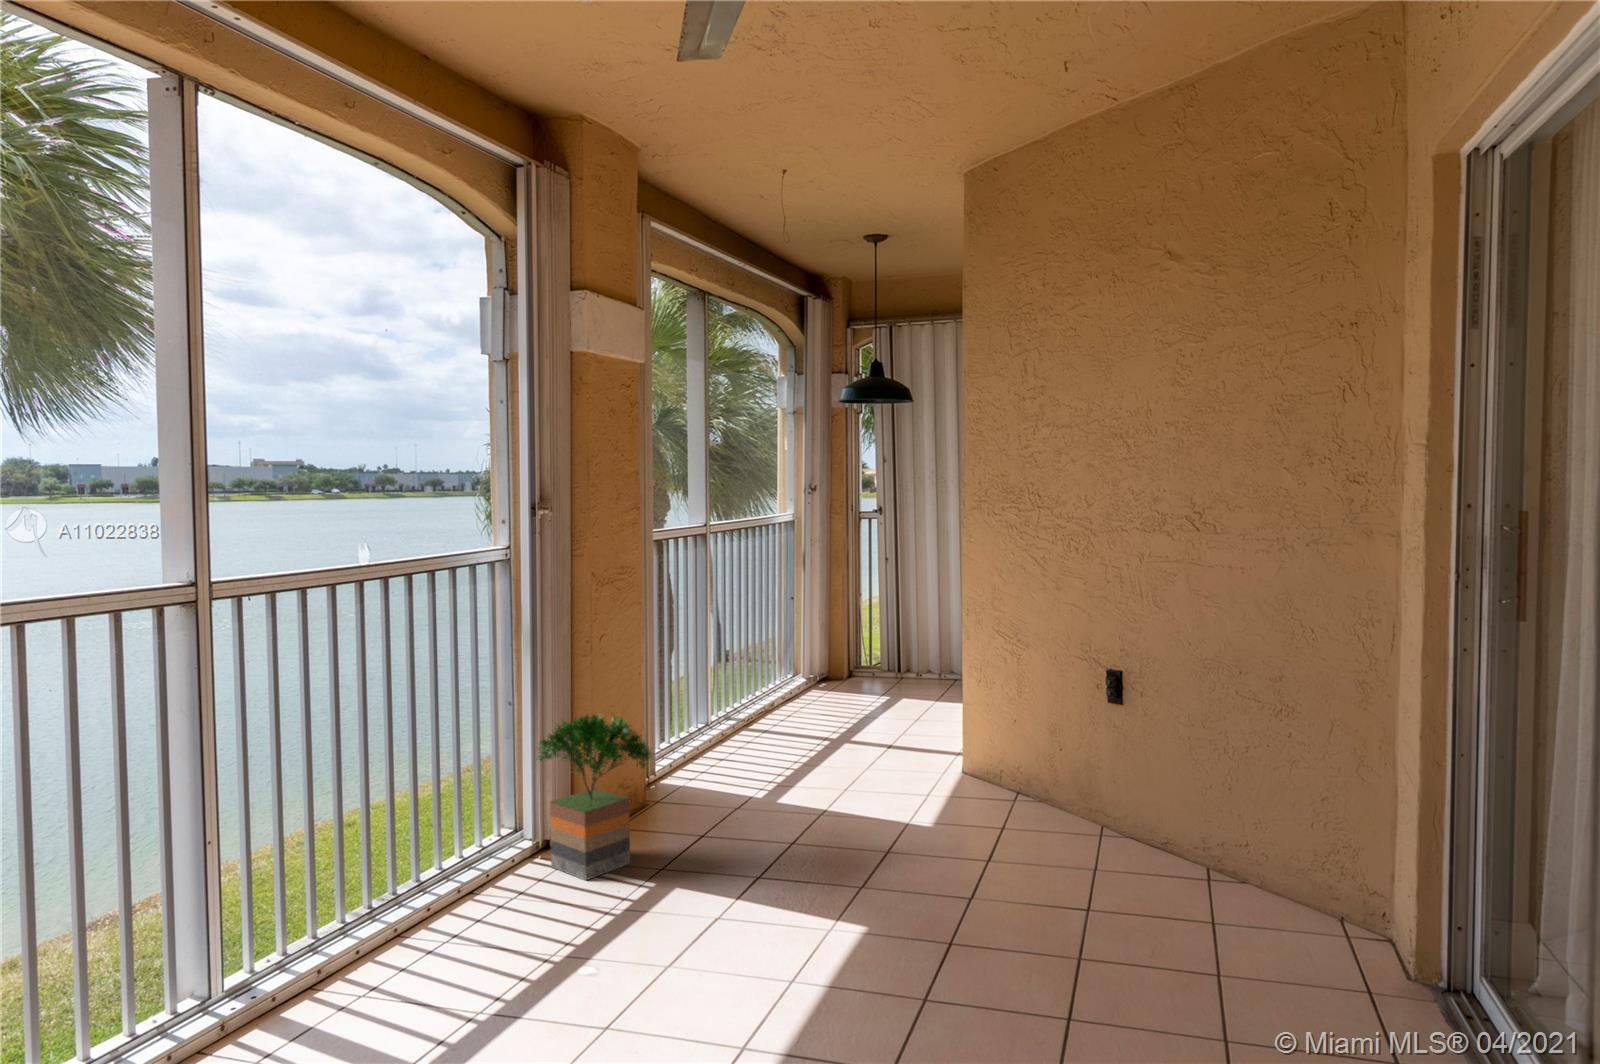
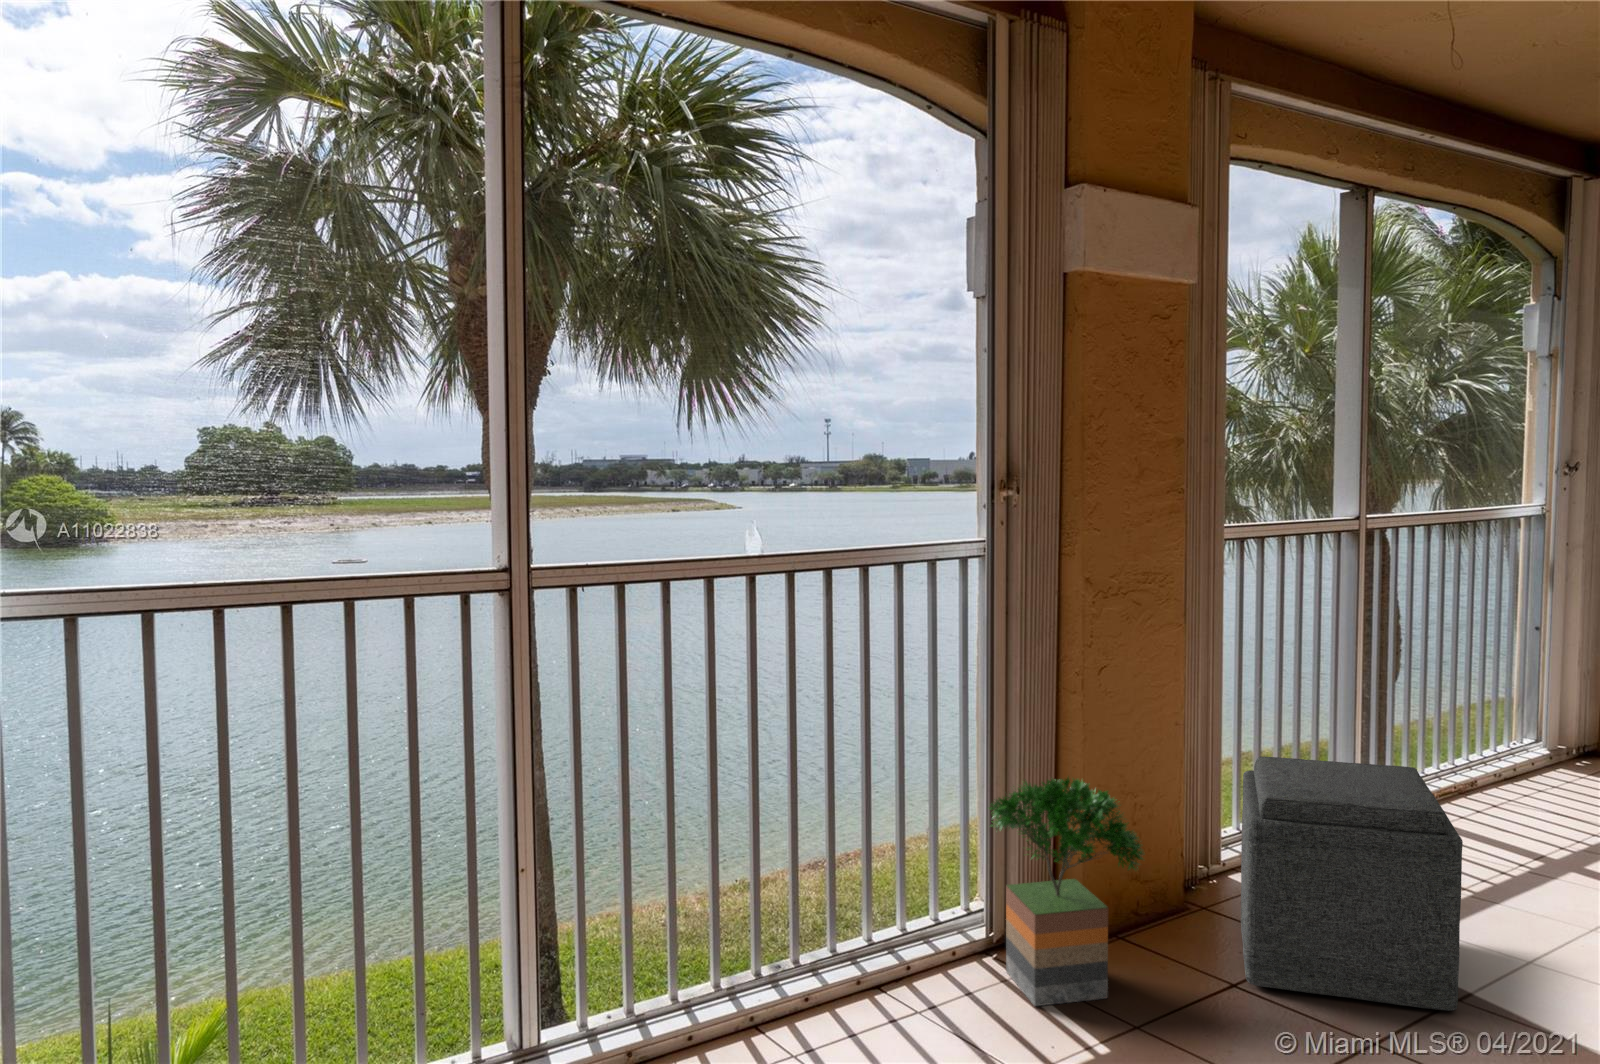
ottoman: none [681,681,826,834] -> present [1241,757,1463,1011]

